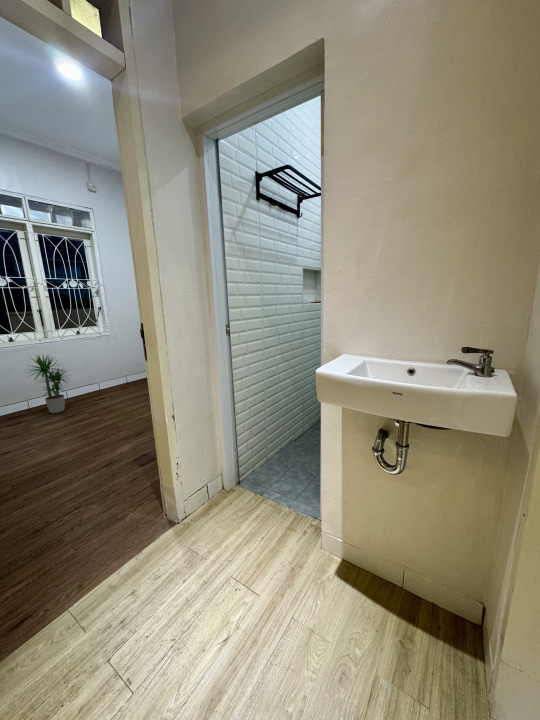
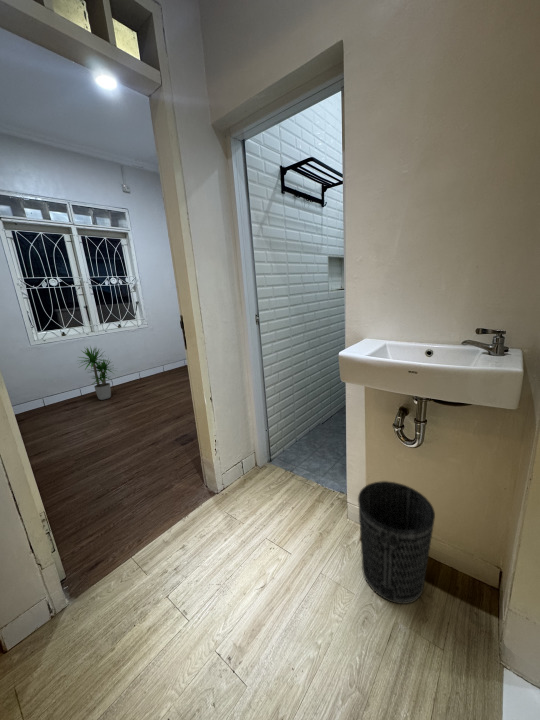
wastebasket: none [335,510,418,653] -> present [358,481,435,604]

